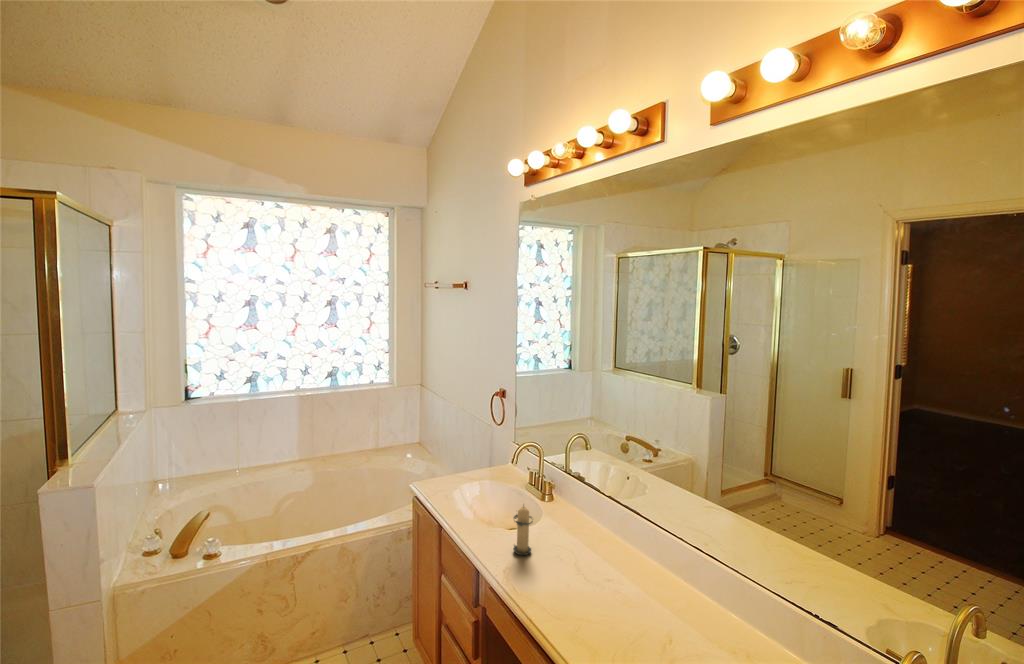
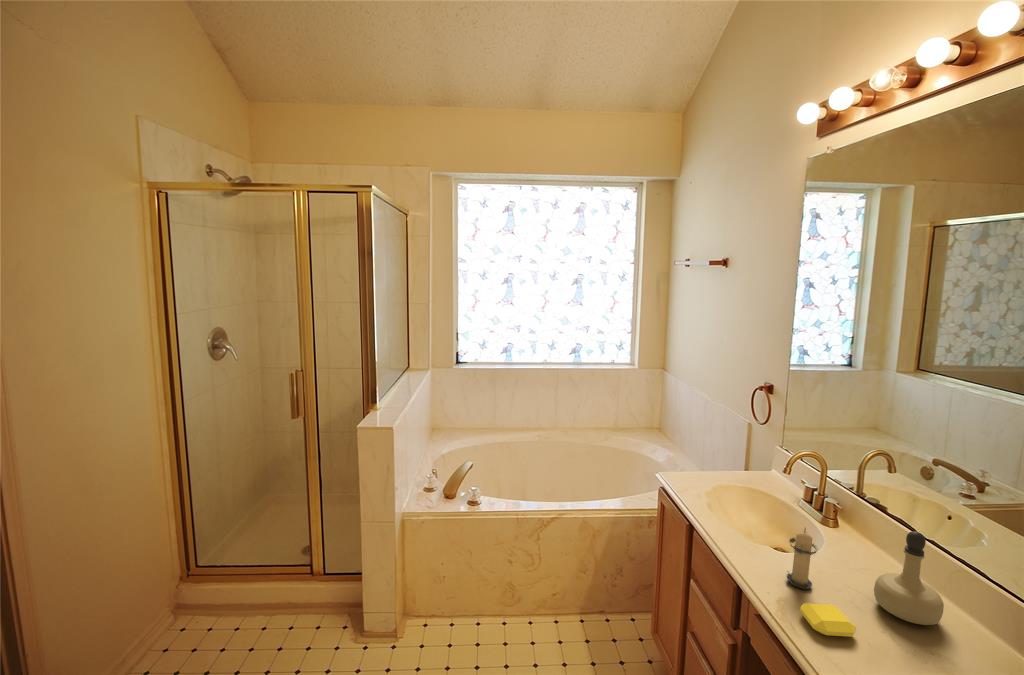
perfume bottle: none [572,490,614,560] -> present [874,531,944,625]
soap bar: none [521,561,559,587] -> present [800,603,856,637]

